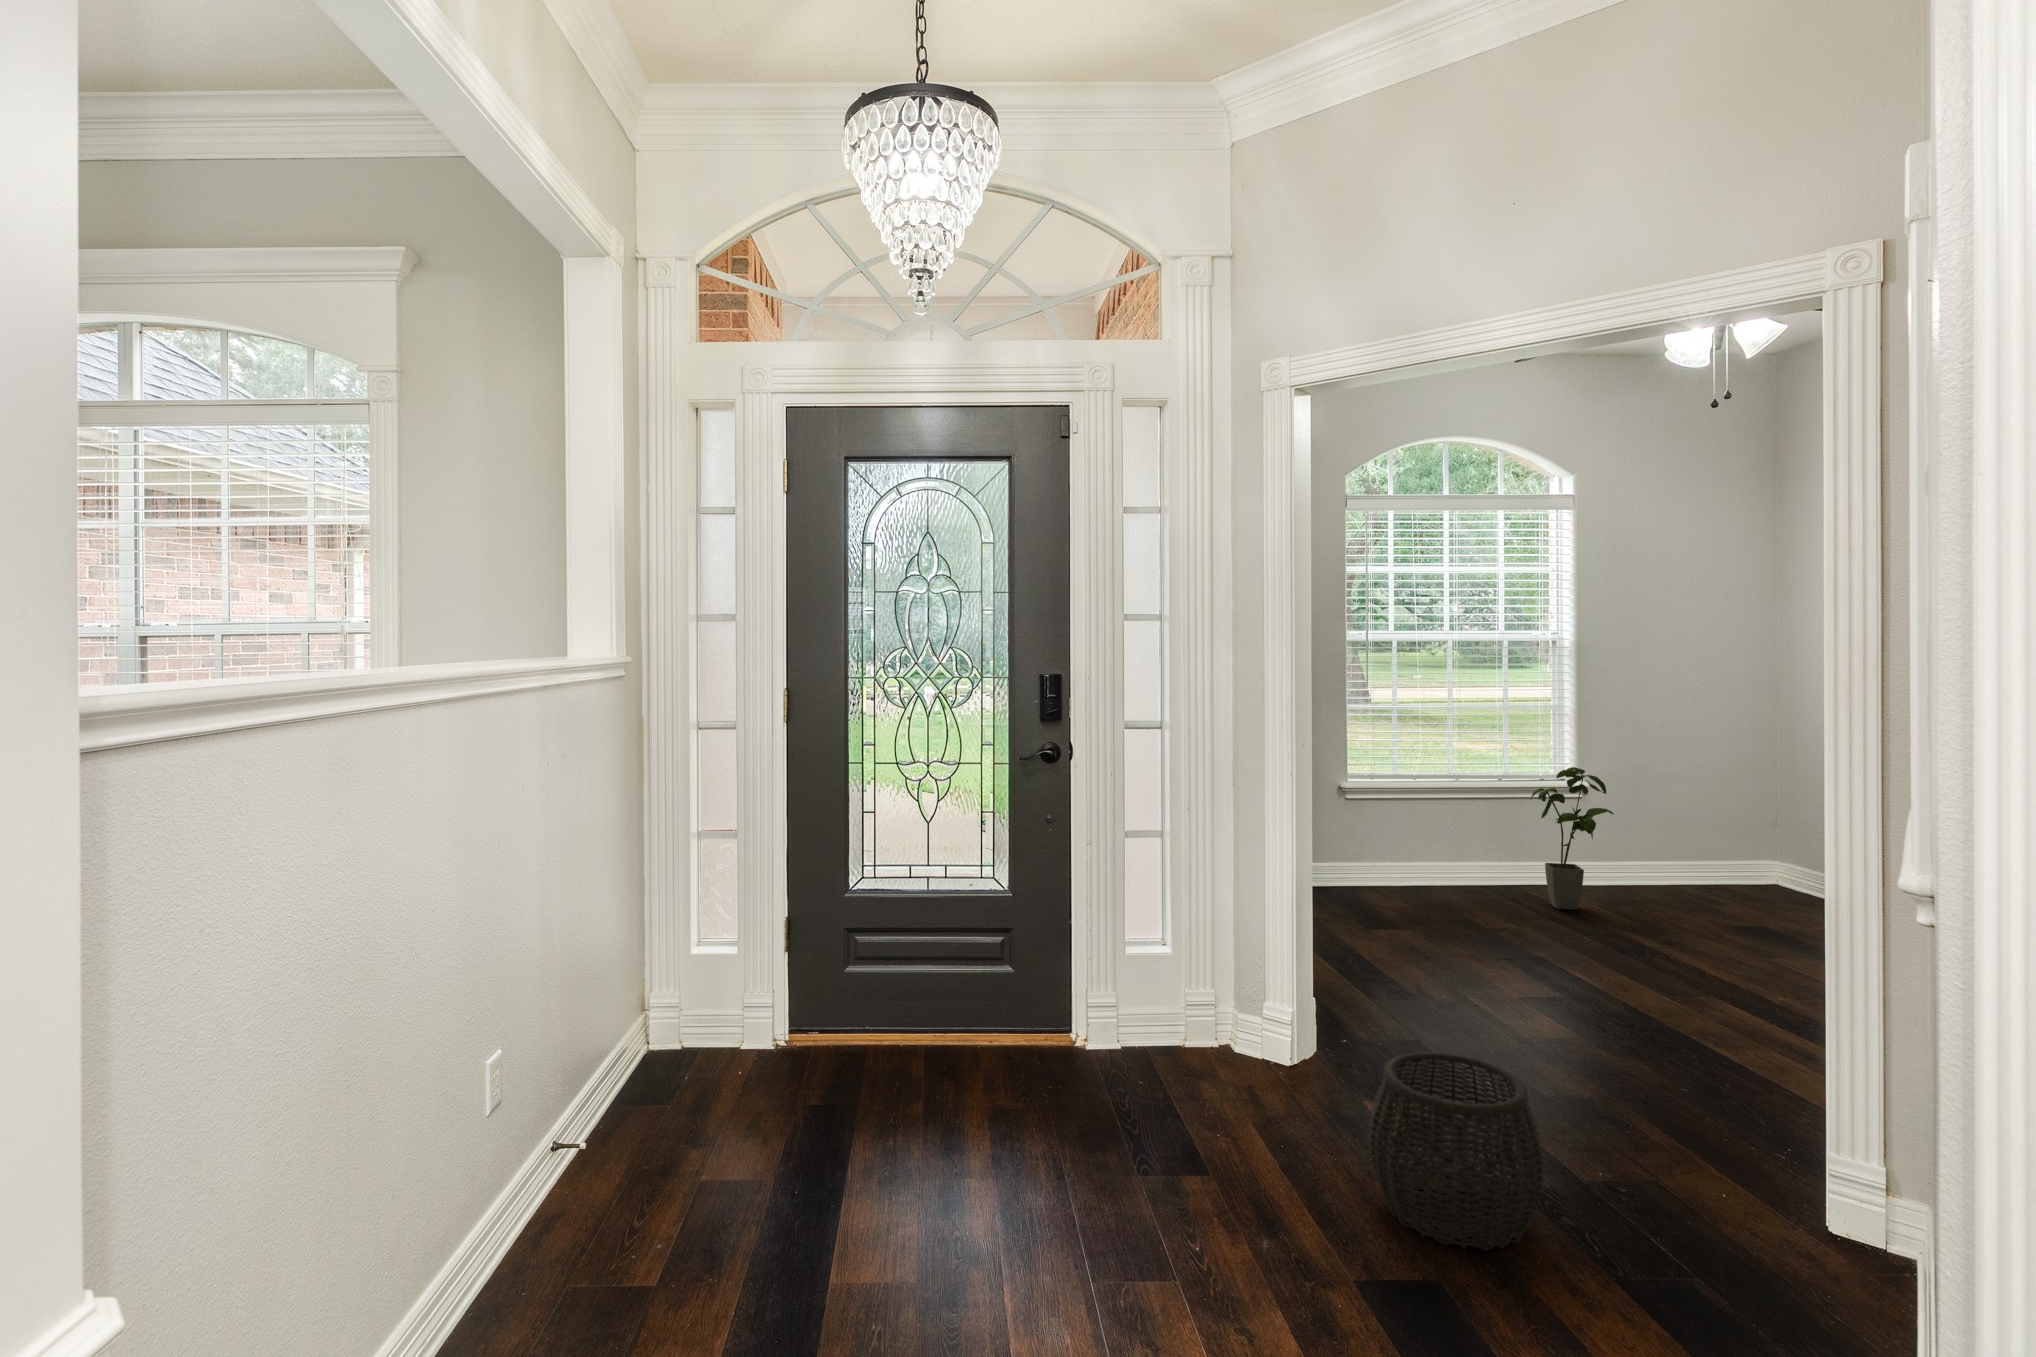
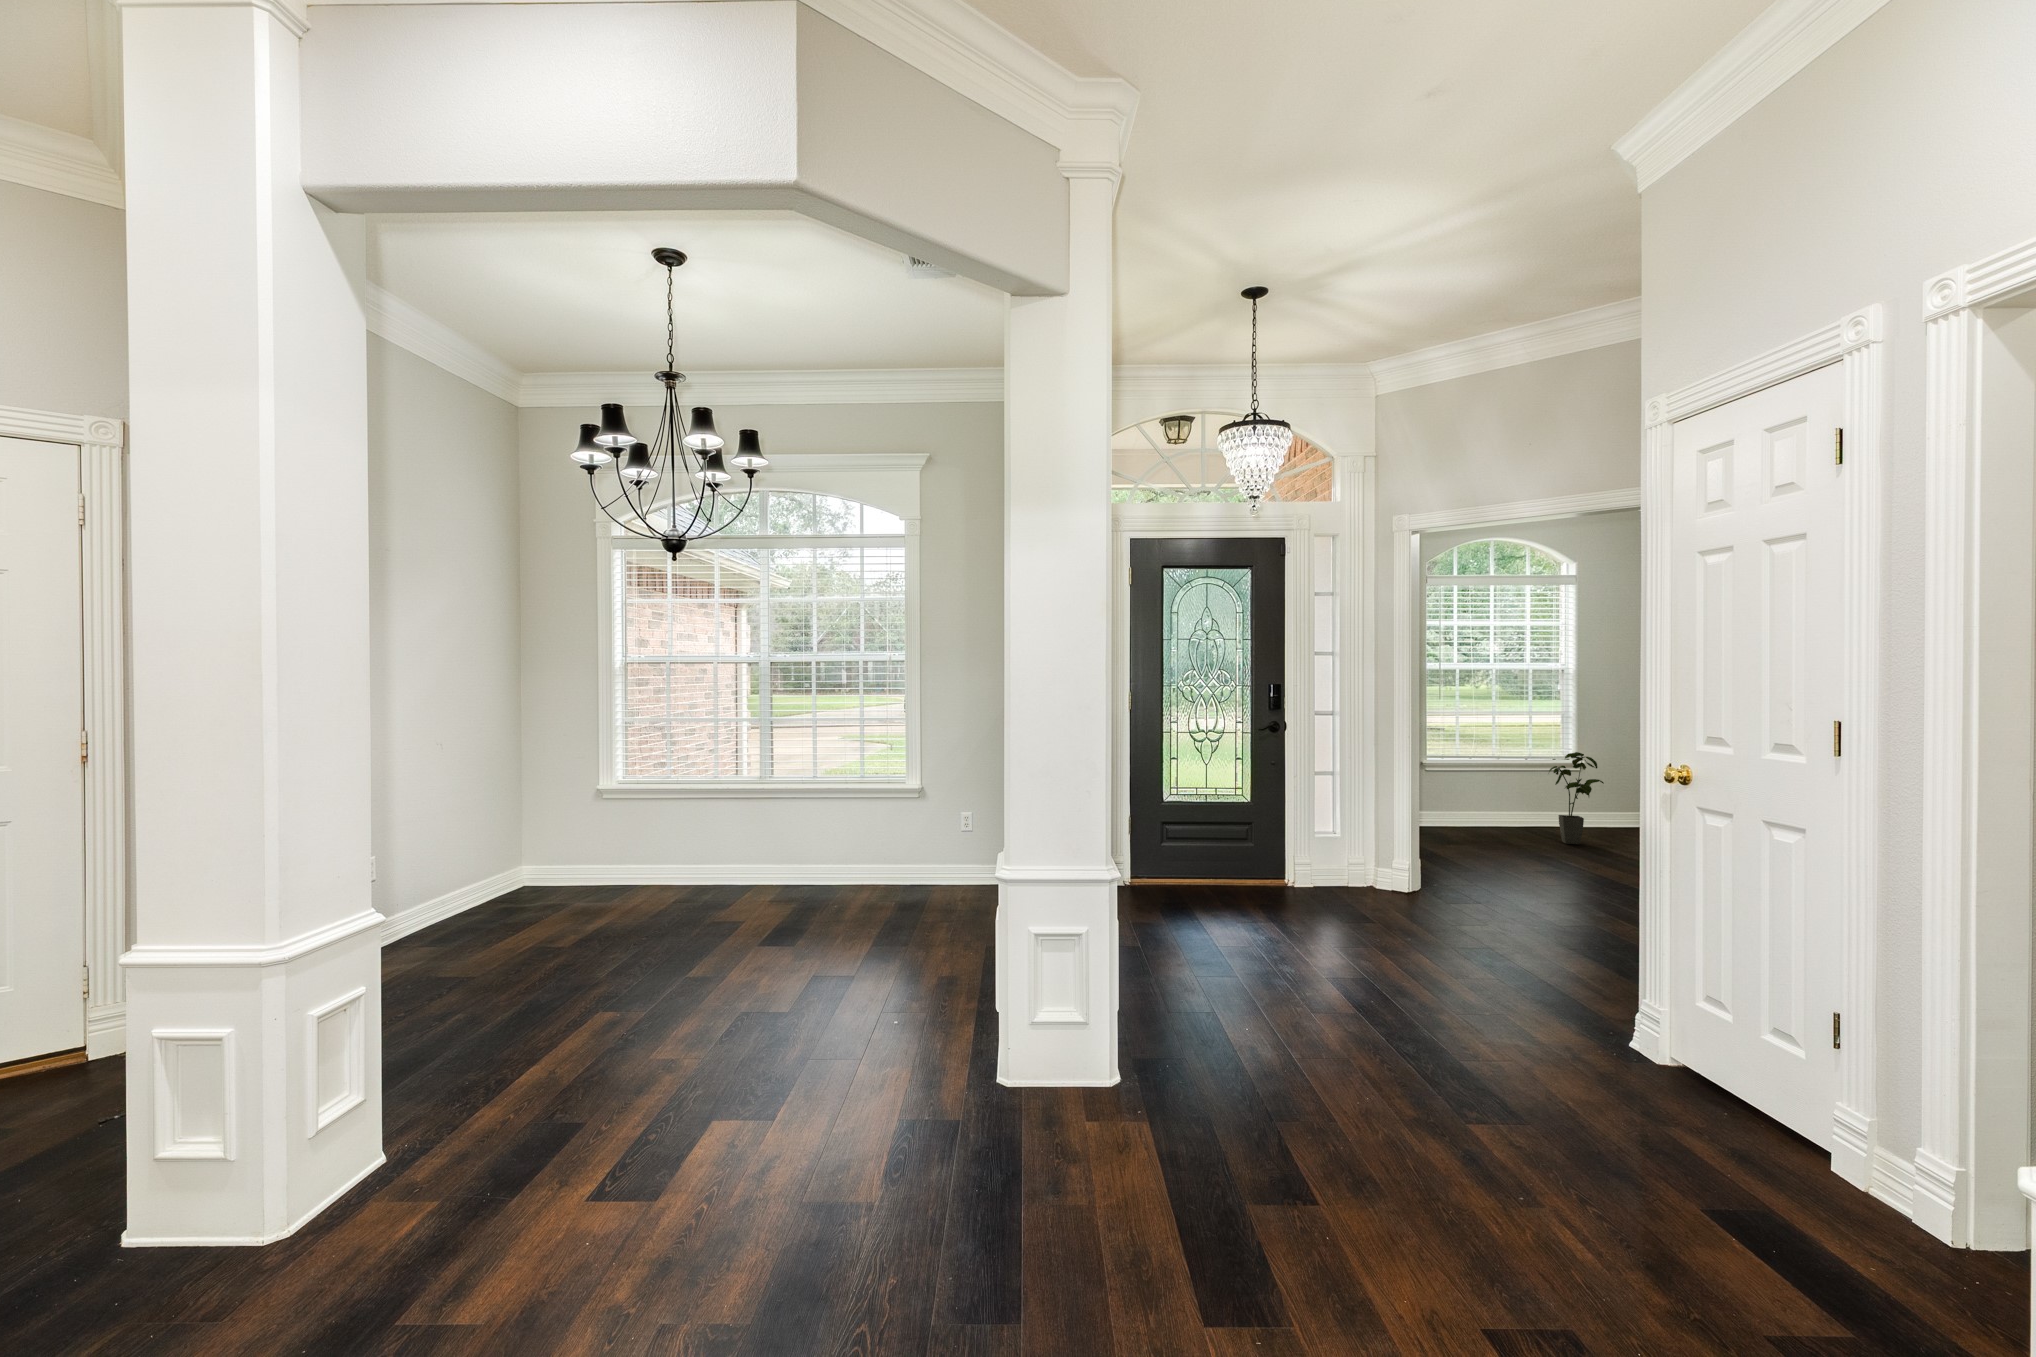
woven basket: present [1368,1052,1545,1250] -> none [1459,863,1544,940]

